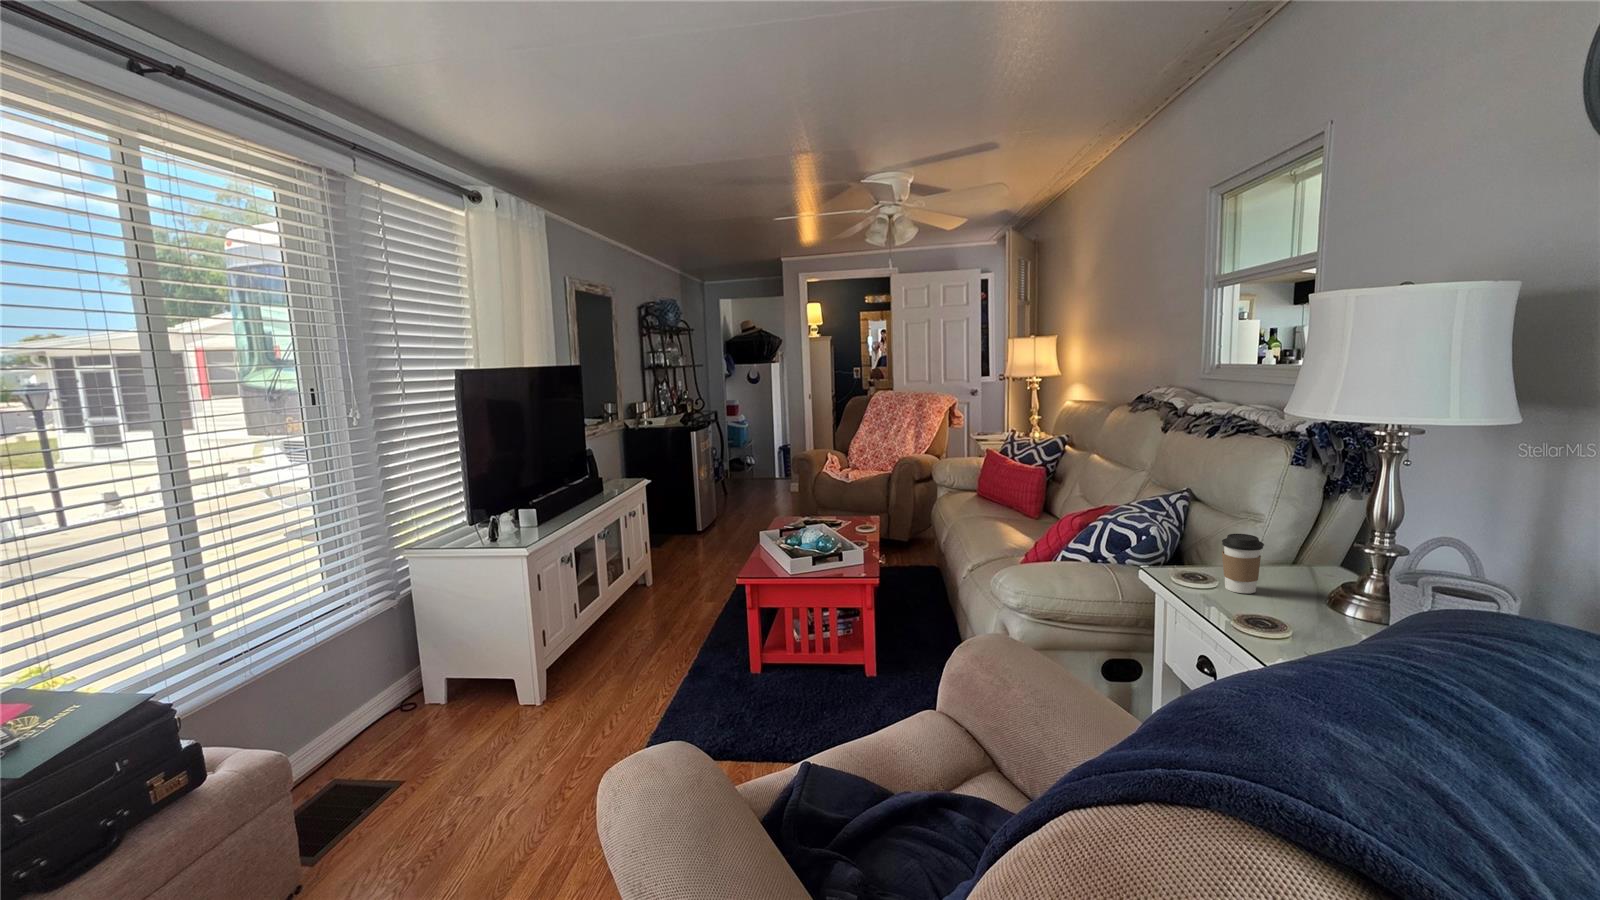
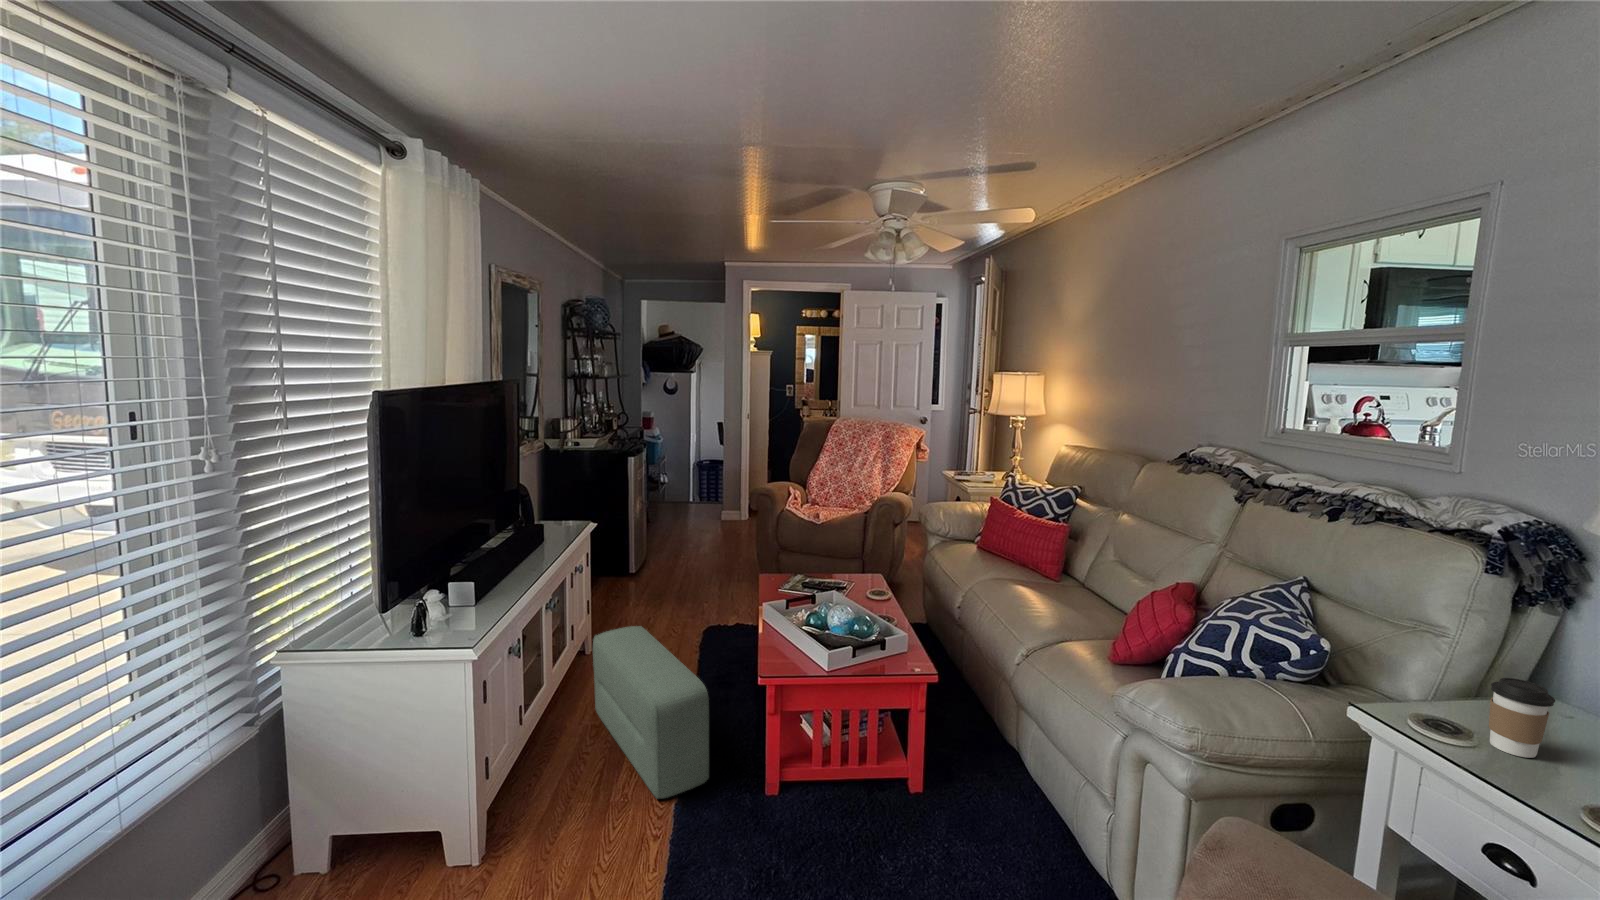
pouf: none [636,555,711,674] -> present [593,626,709,798]

